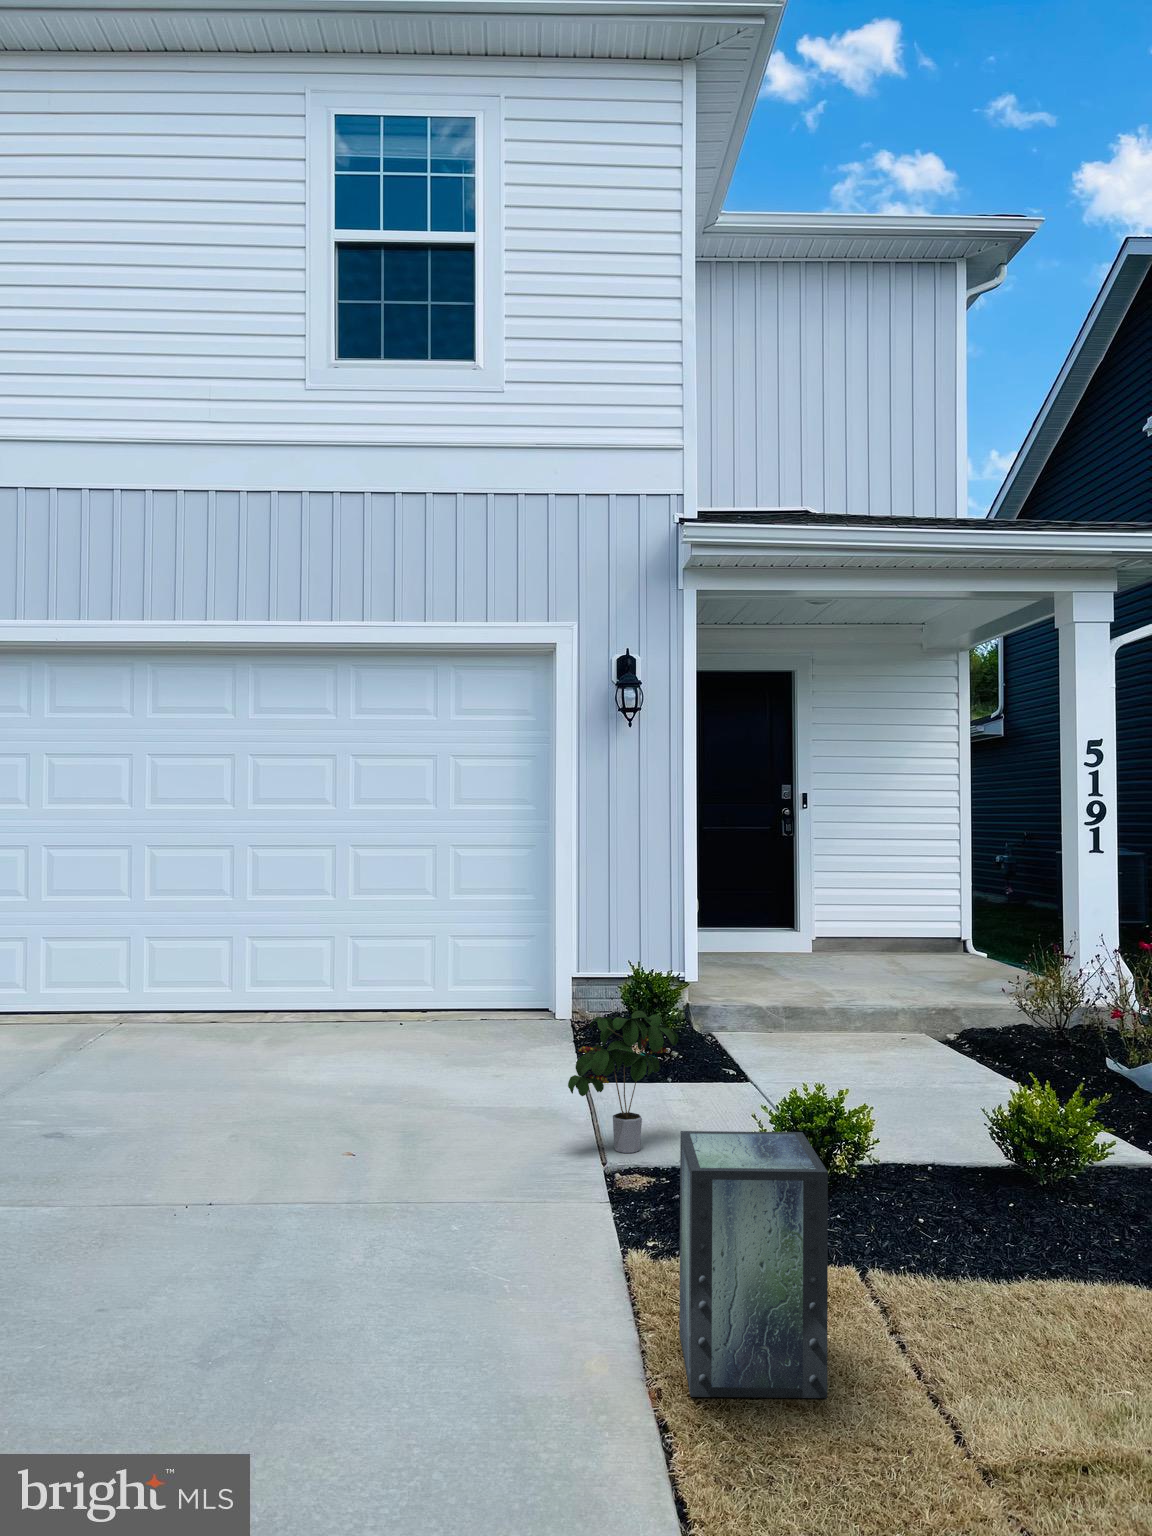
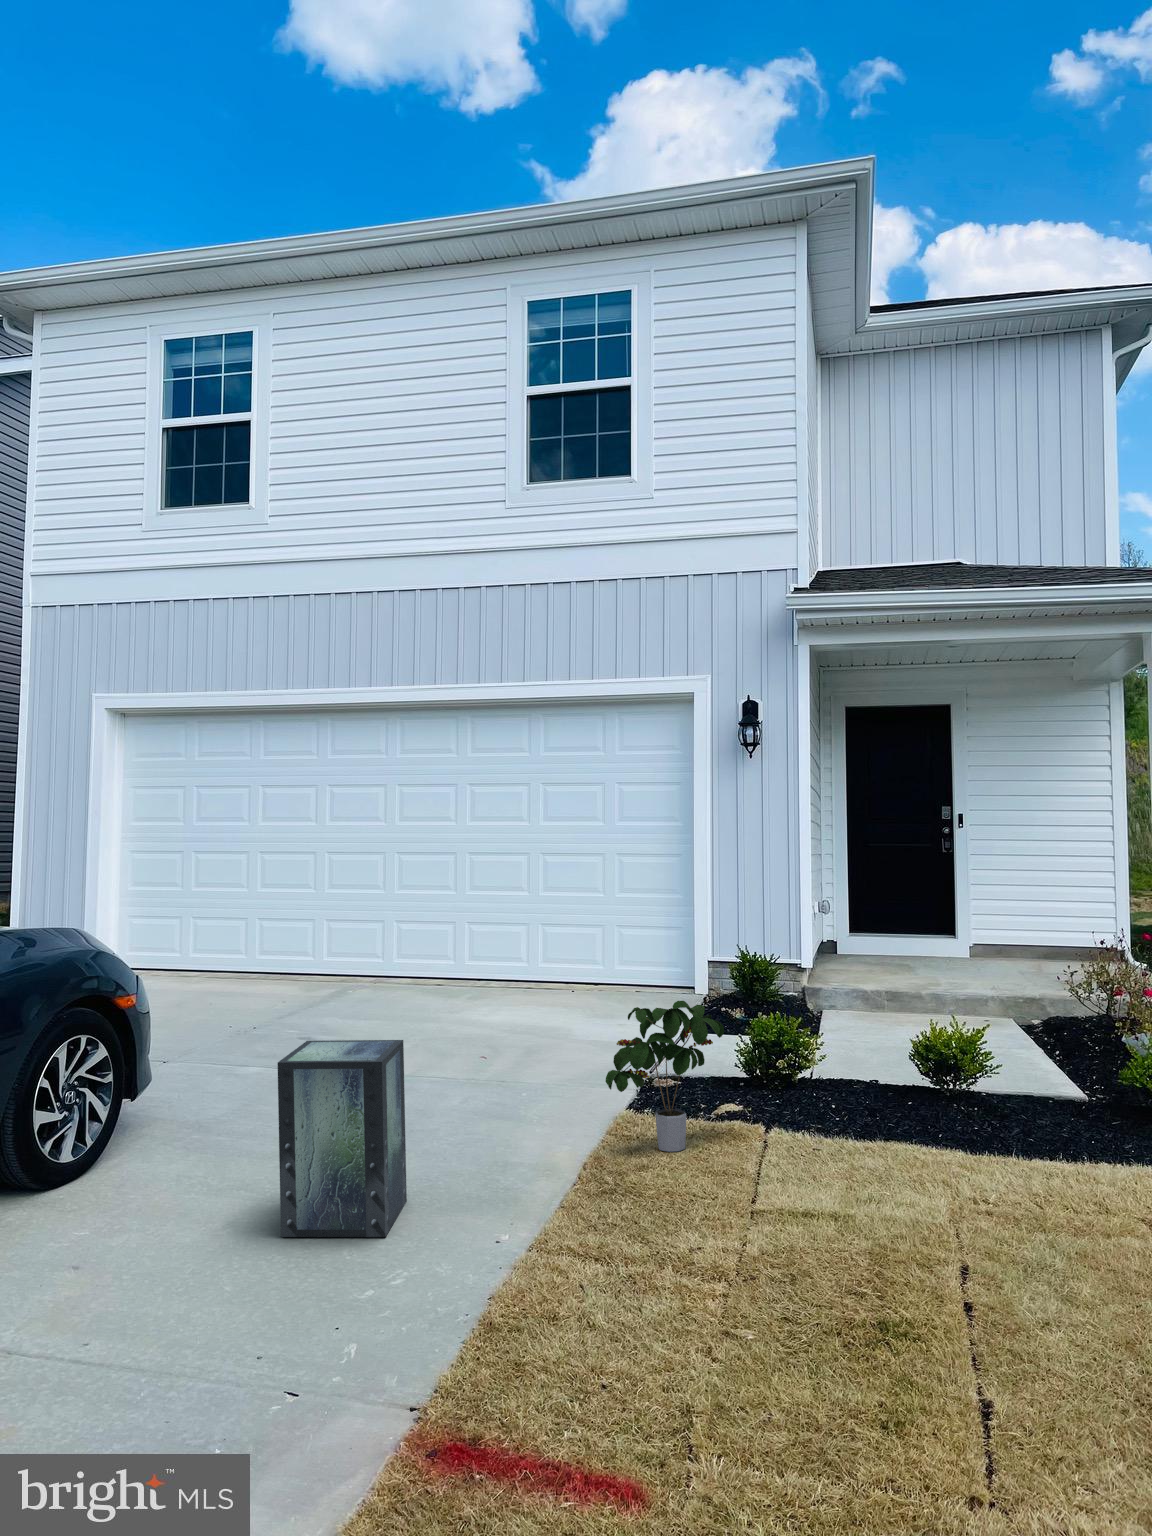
storage box: present [679,1131,828,1398] -> present [278,1040,407,1237]

